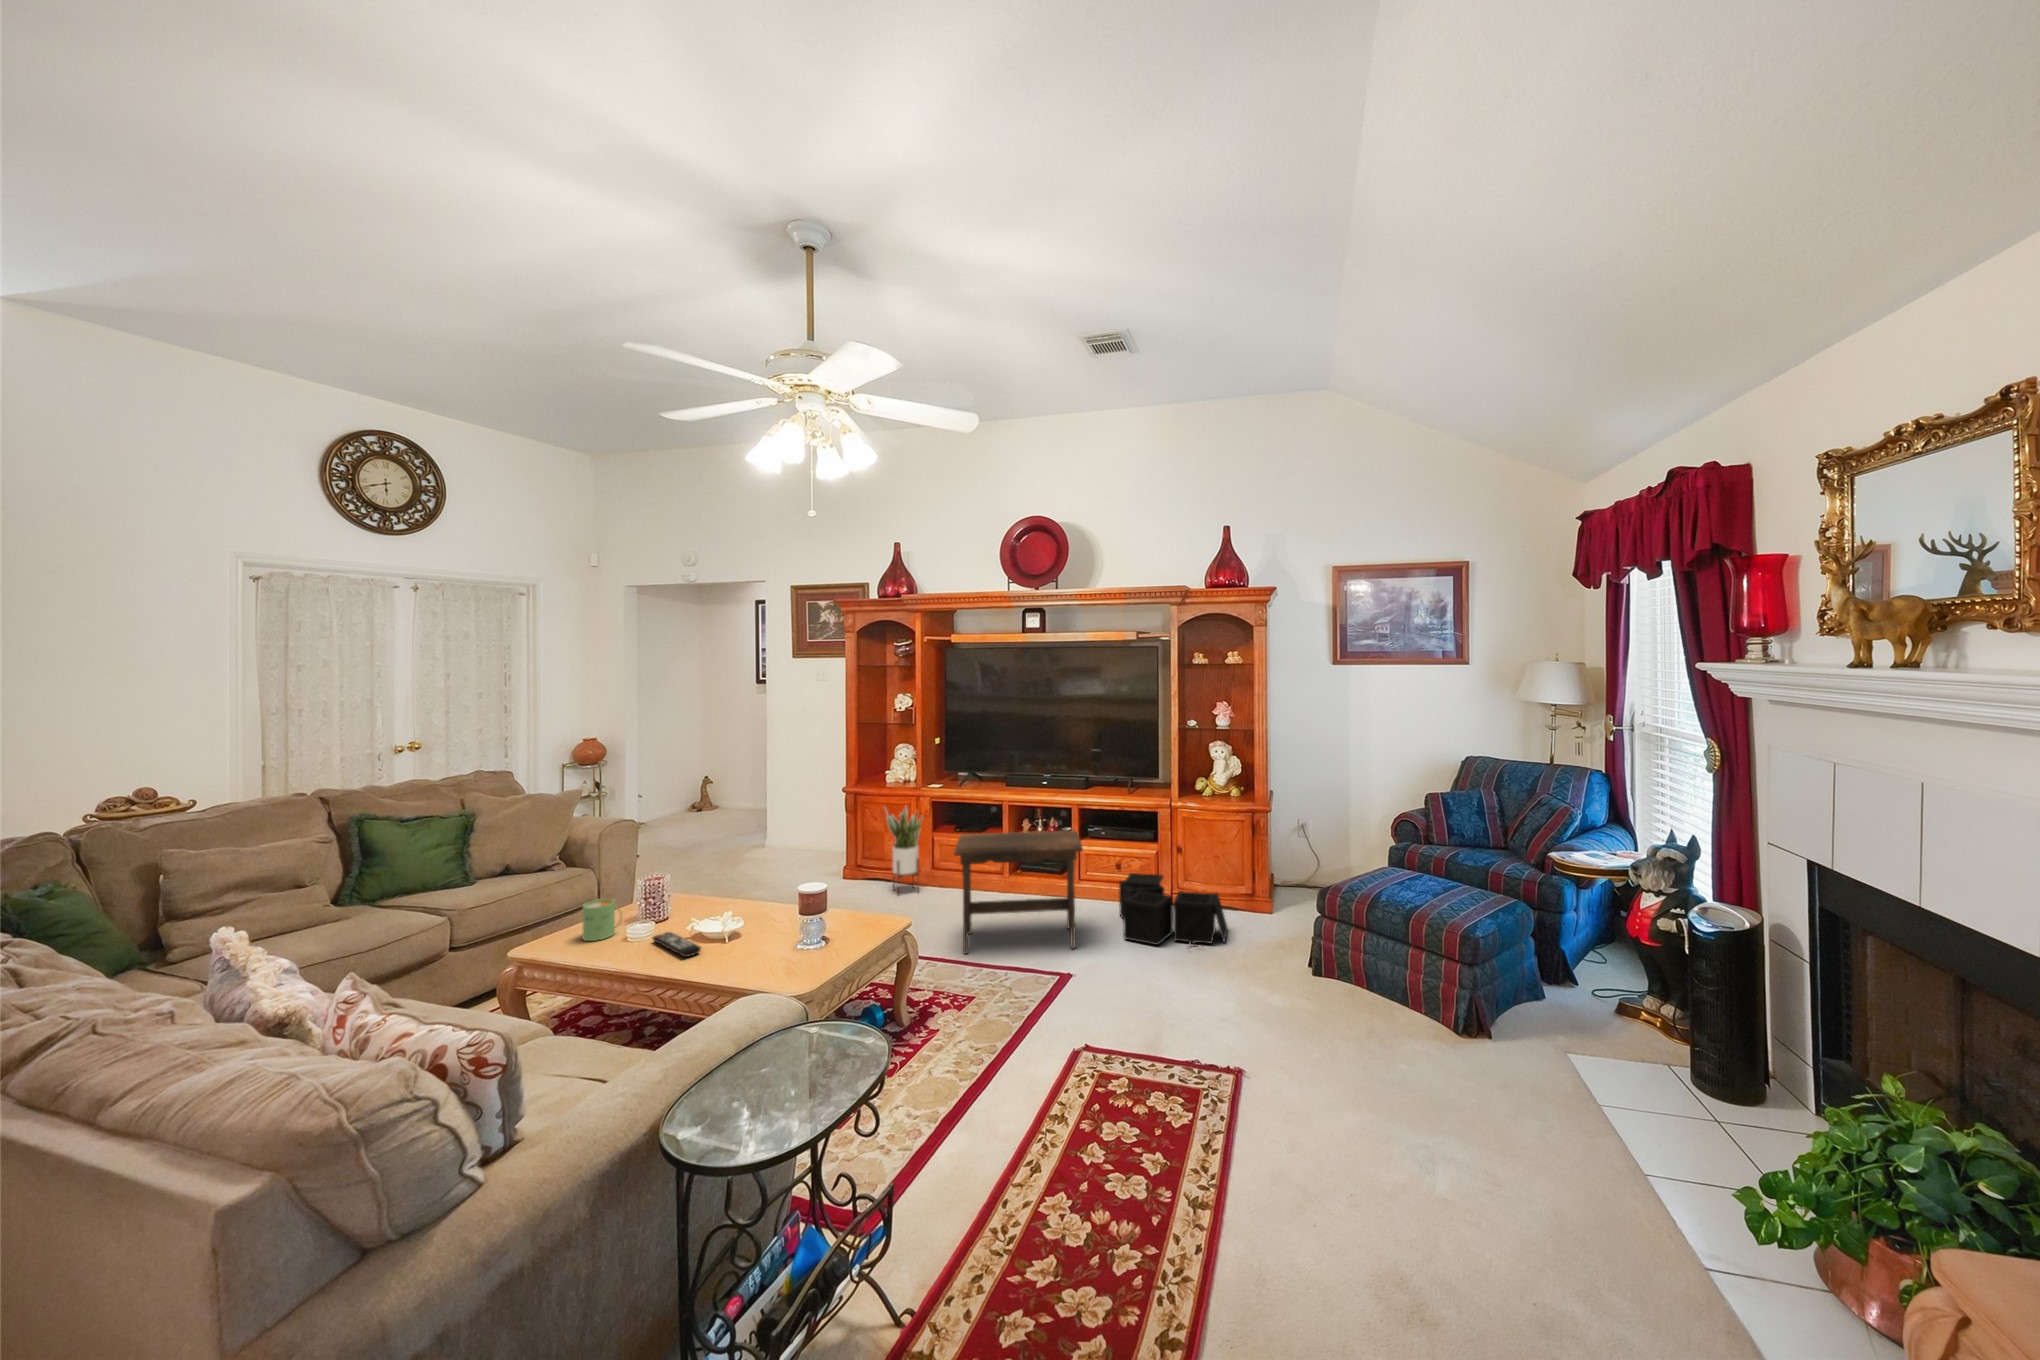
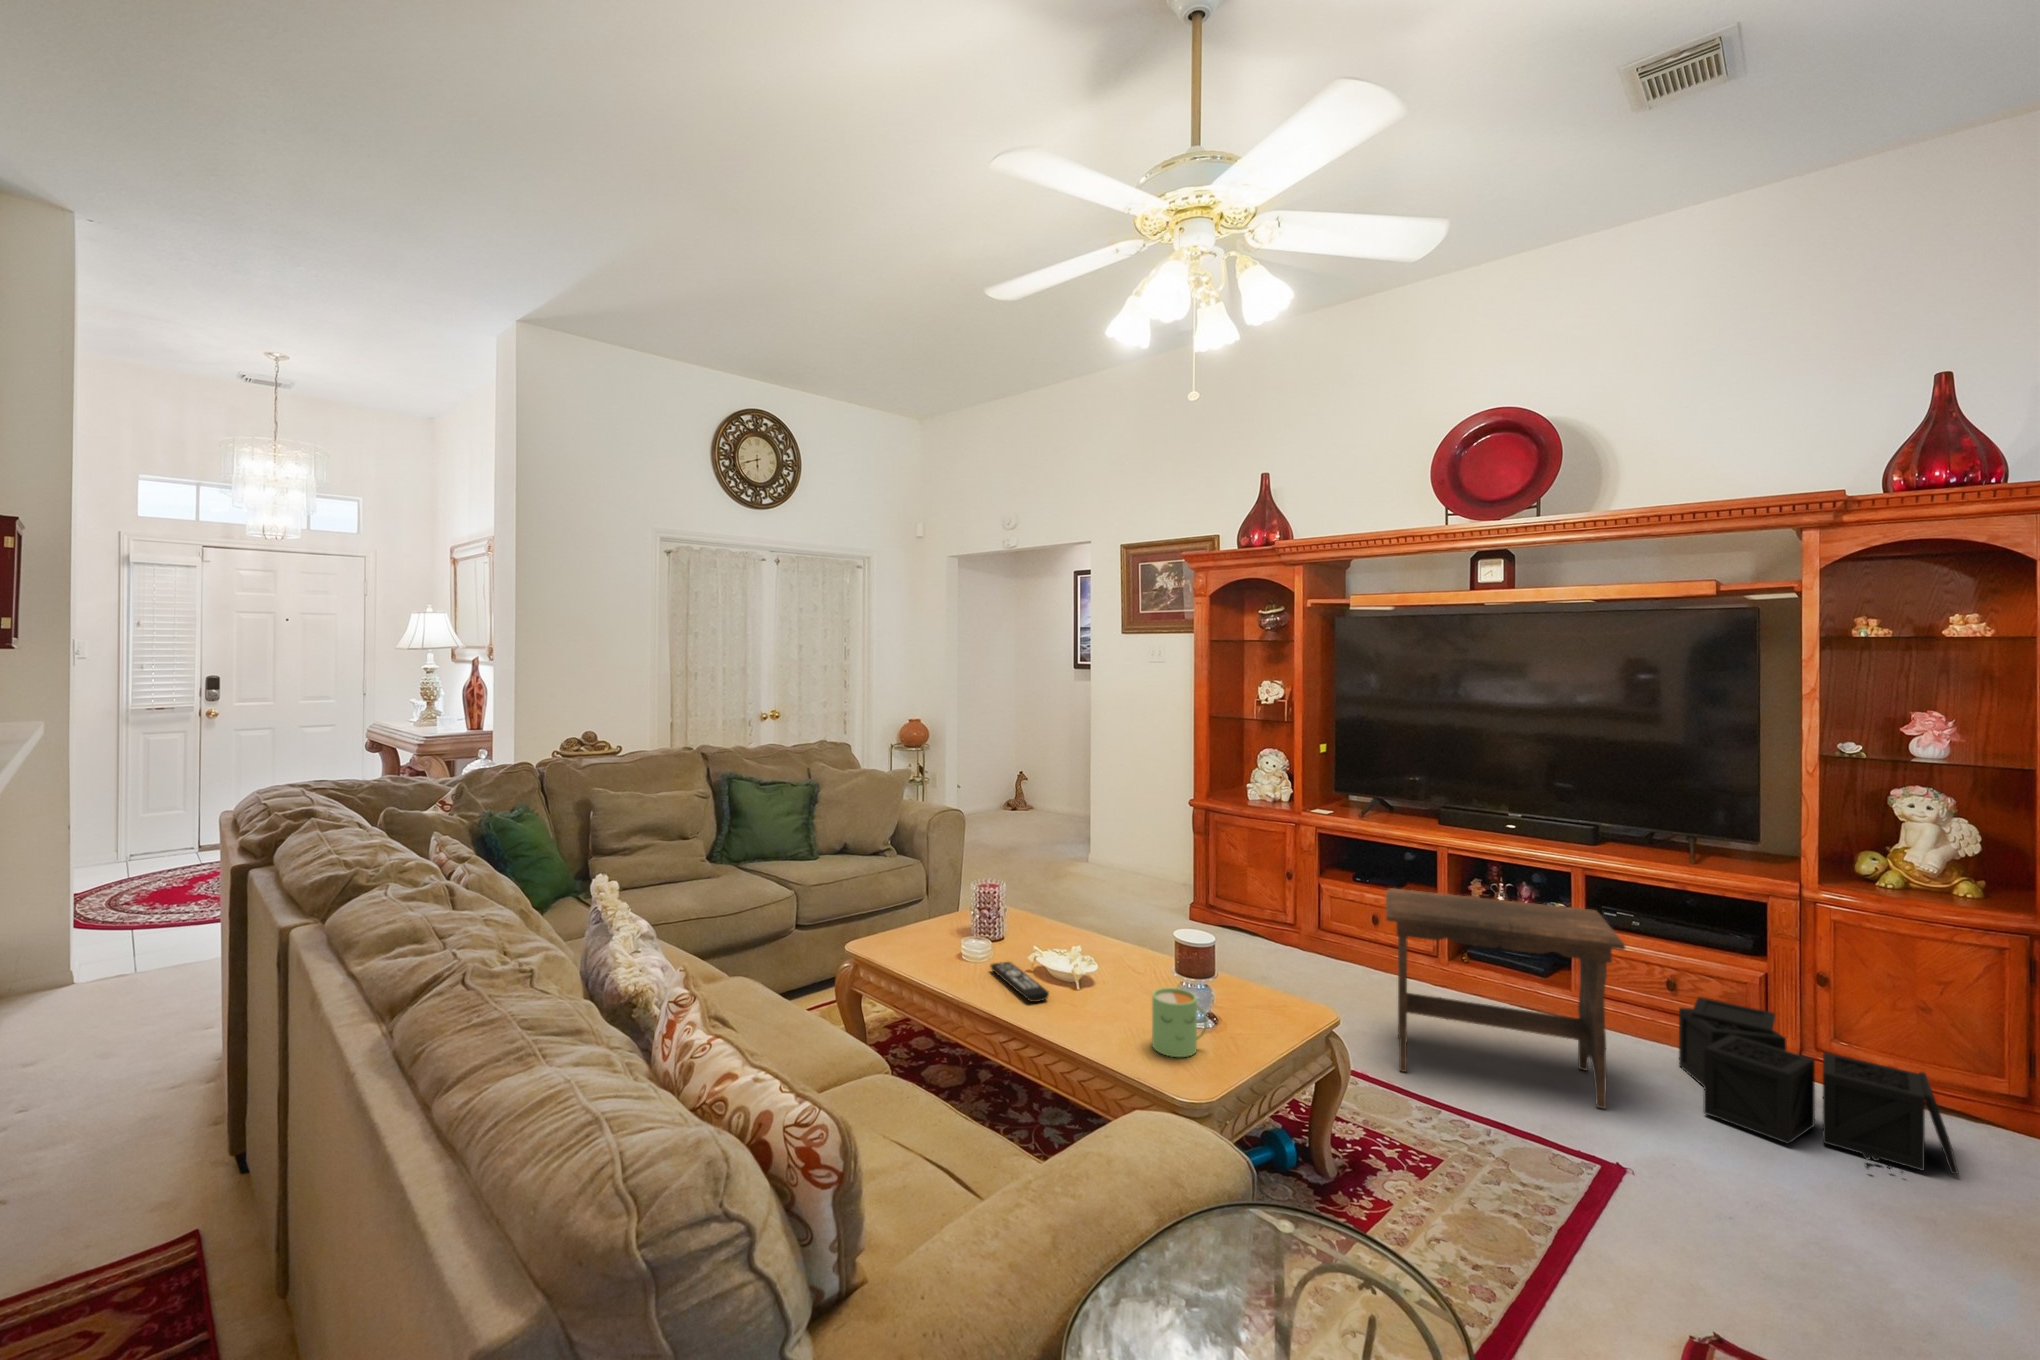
potted plant: present [885,808,922,890] -> none [1259,831,1315,958]
mug: present [583,899,622,941] -> present [1152,988,1207,1057]

